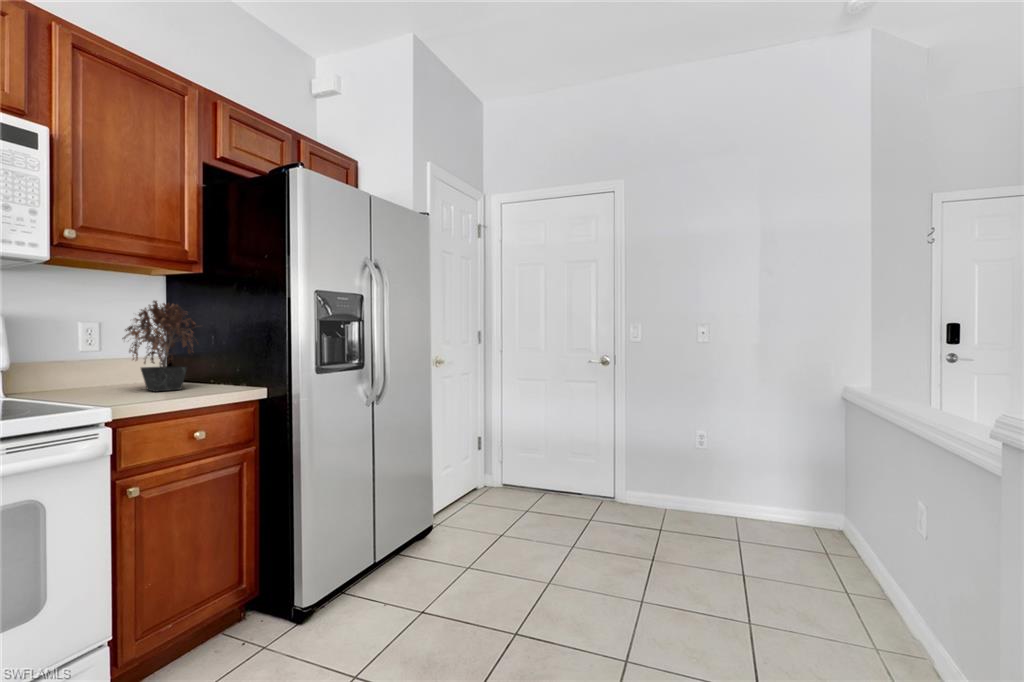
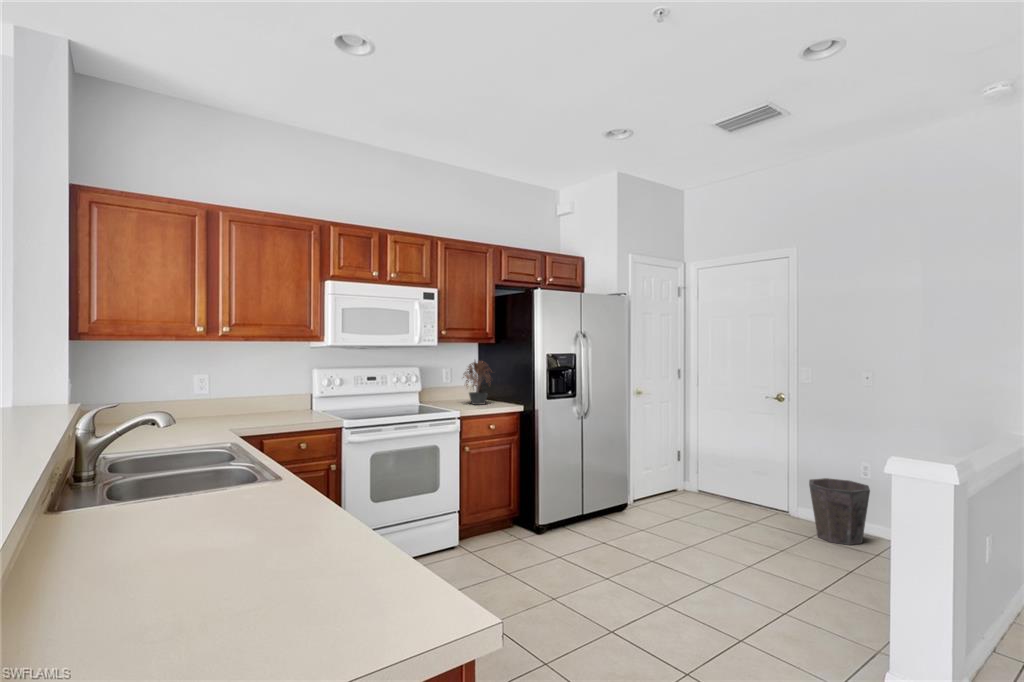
waste bin: none [652,453,722,532] -> present [809,478,870,545]

